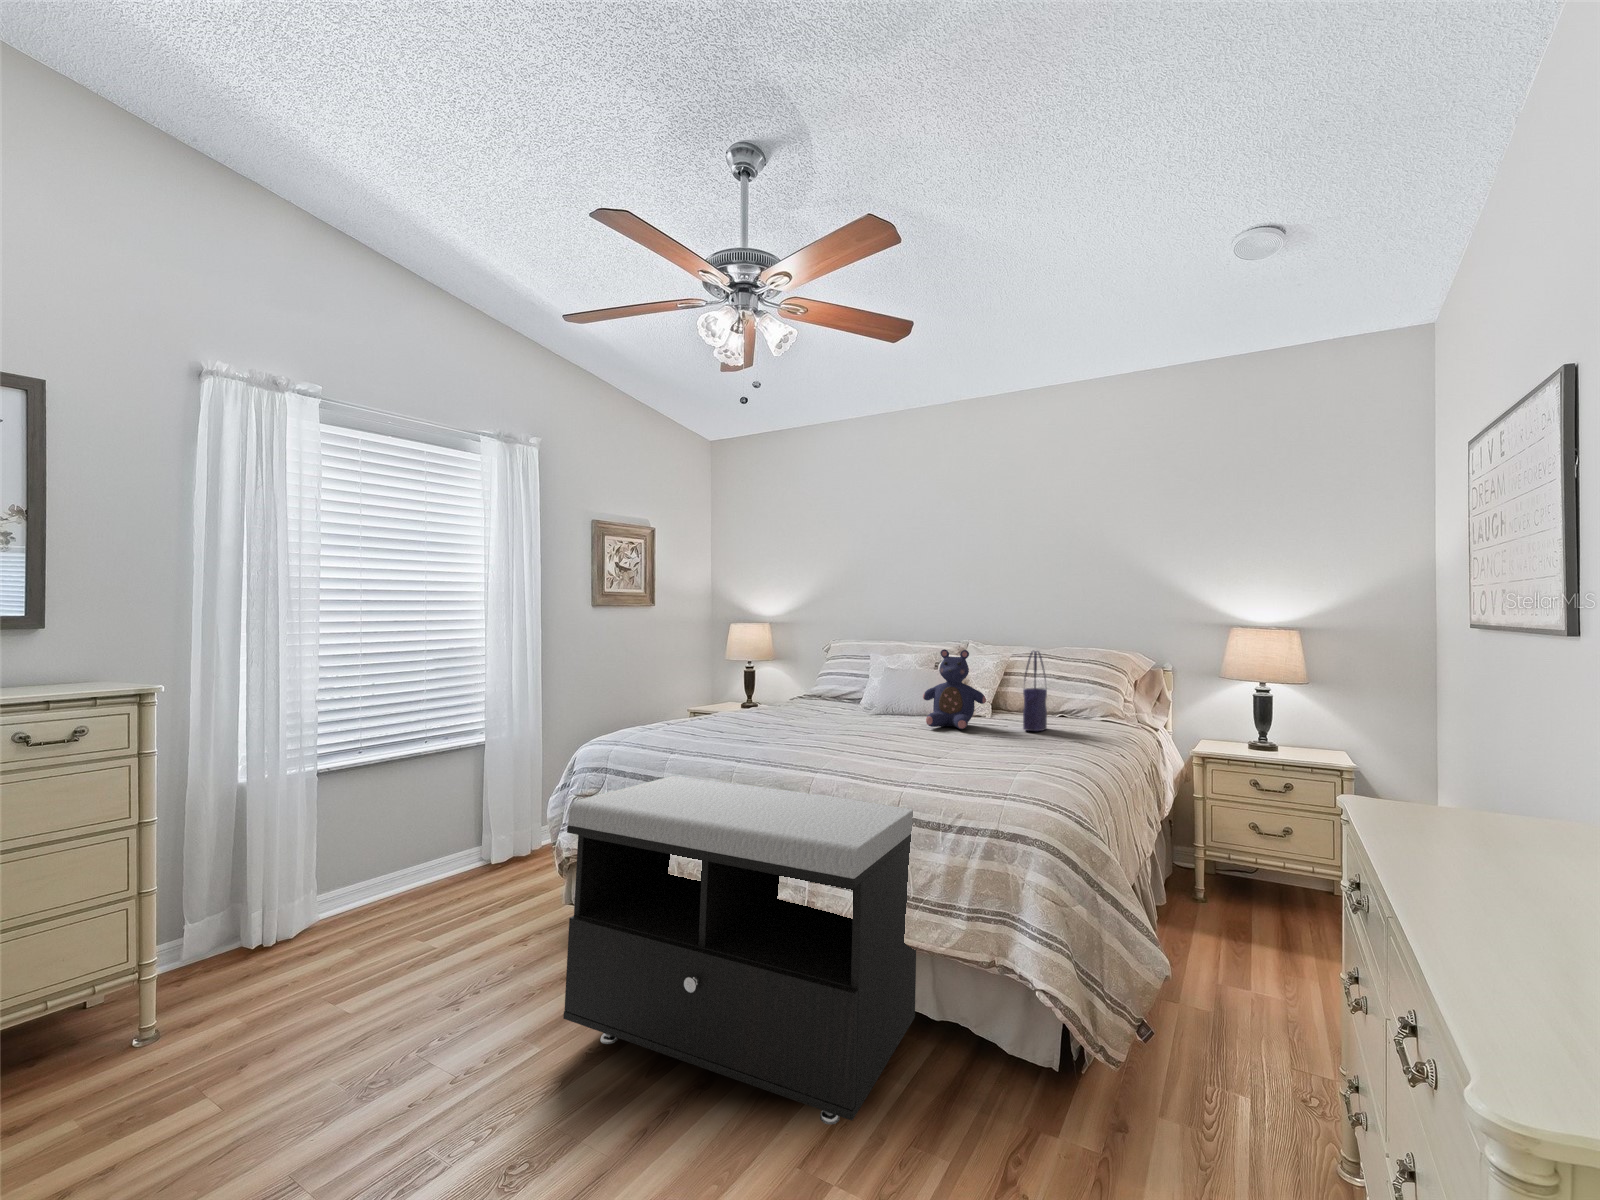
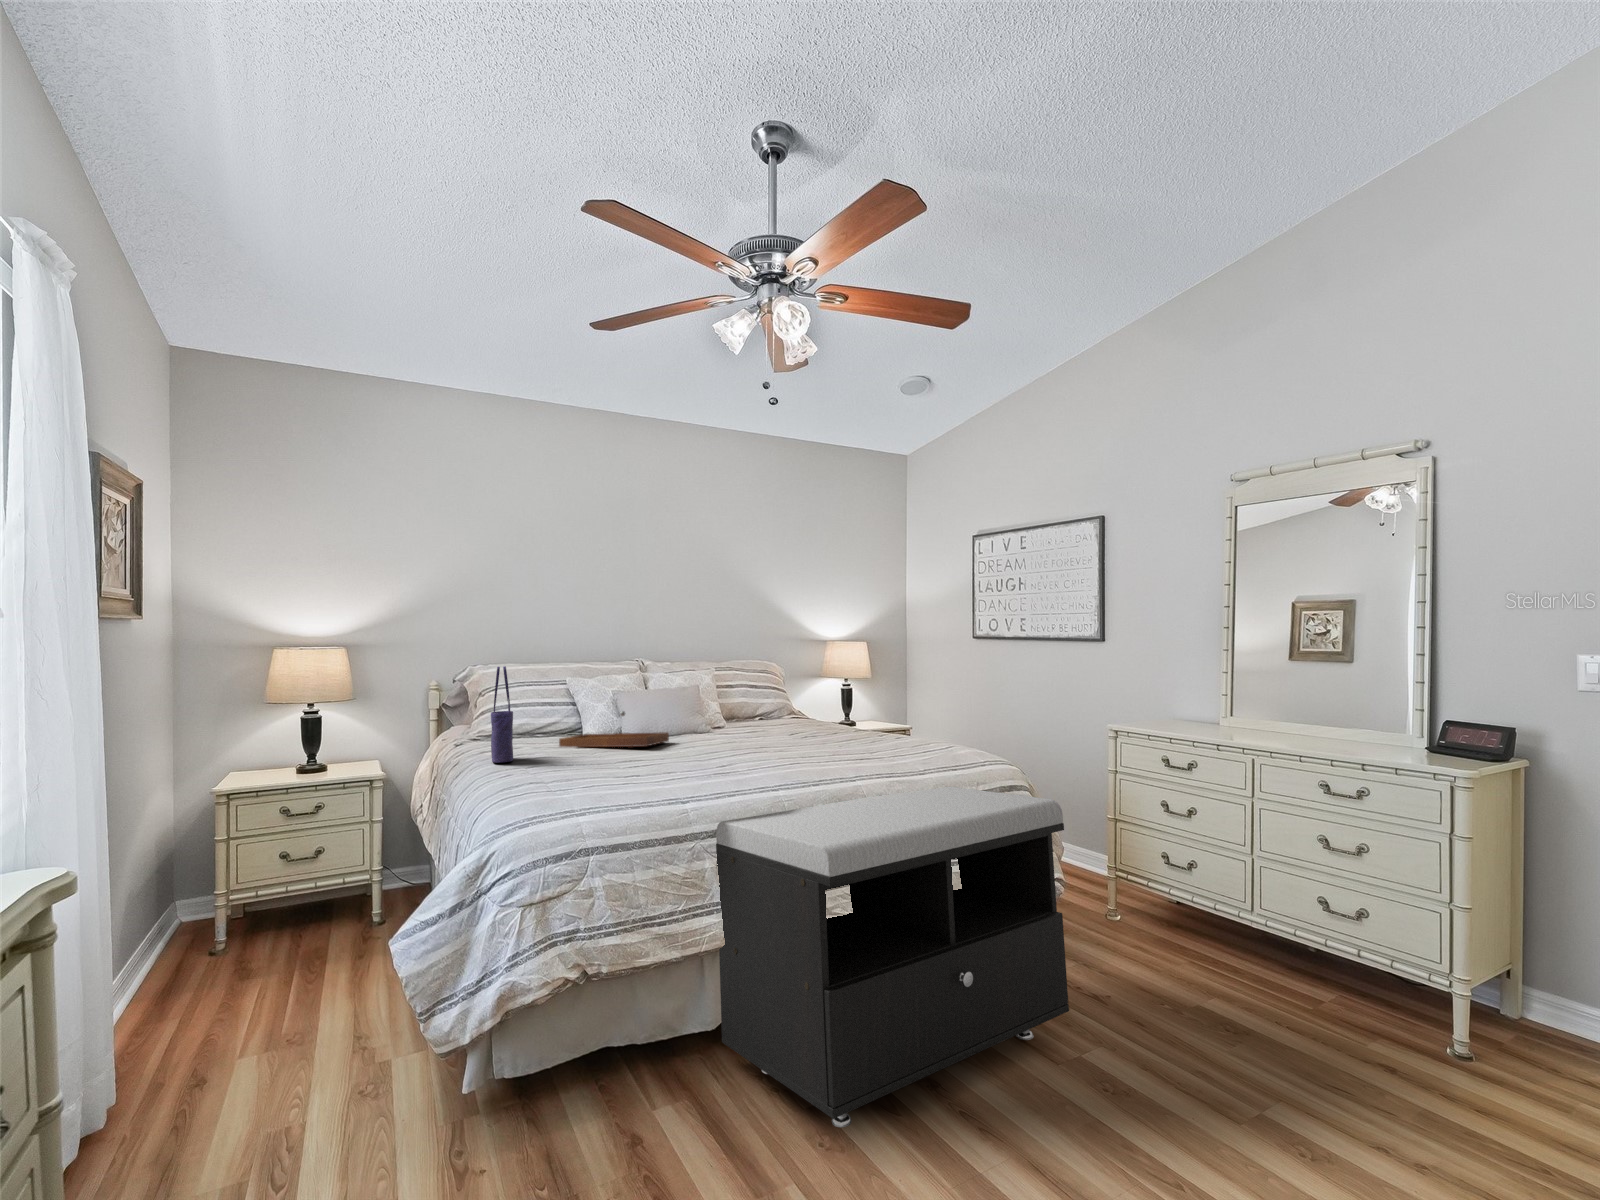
teddy bear: present [923,649,986,729] -> none [708,659,772,738]
tote bag: present [1023,651,1047,731] -> present [491,666,513,763]
tray: none [816,687,878,719] -> present [559,711,669,747]

